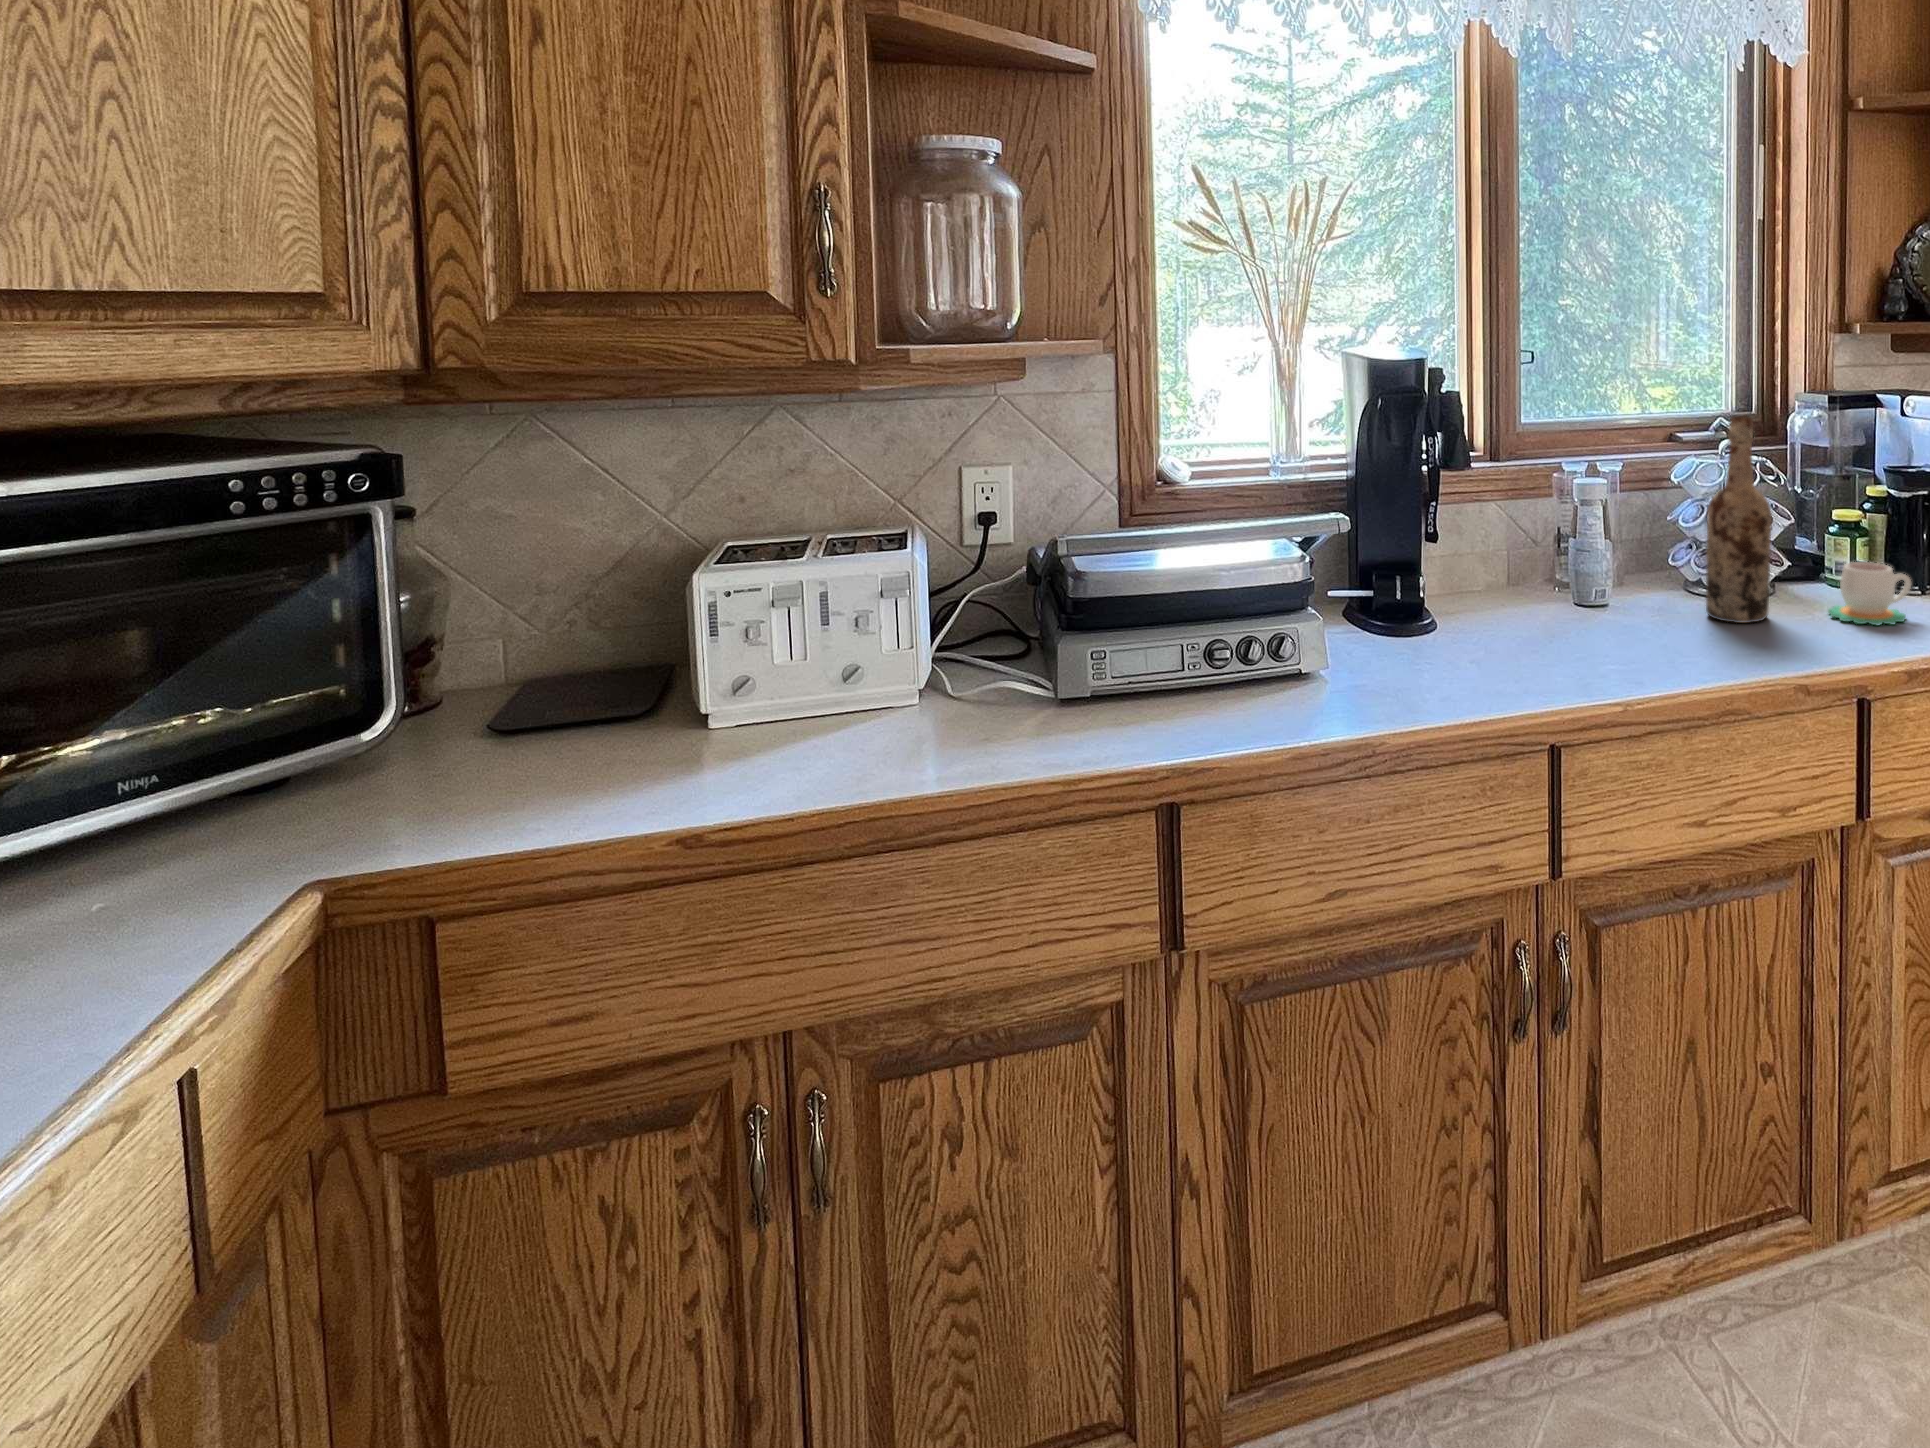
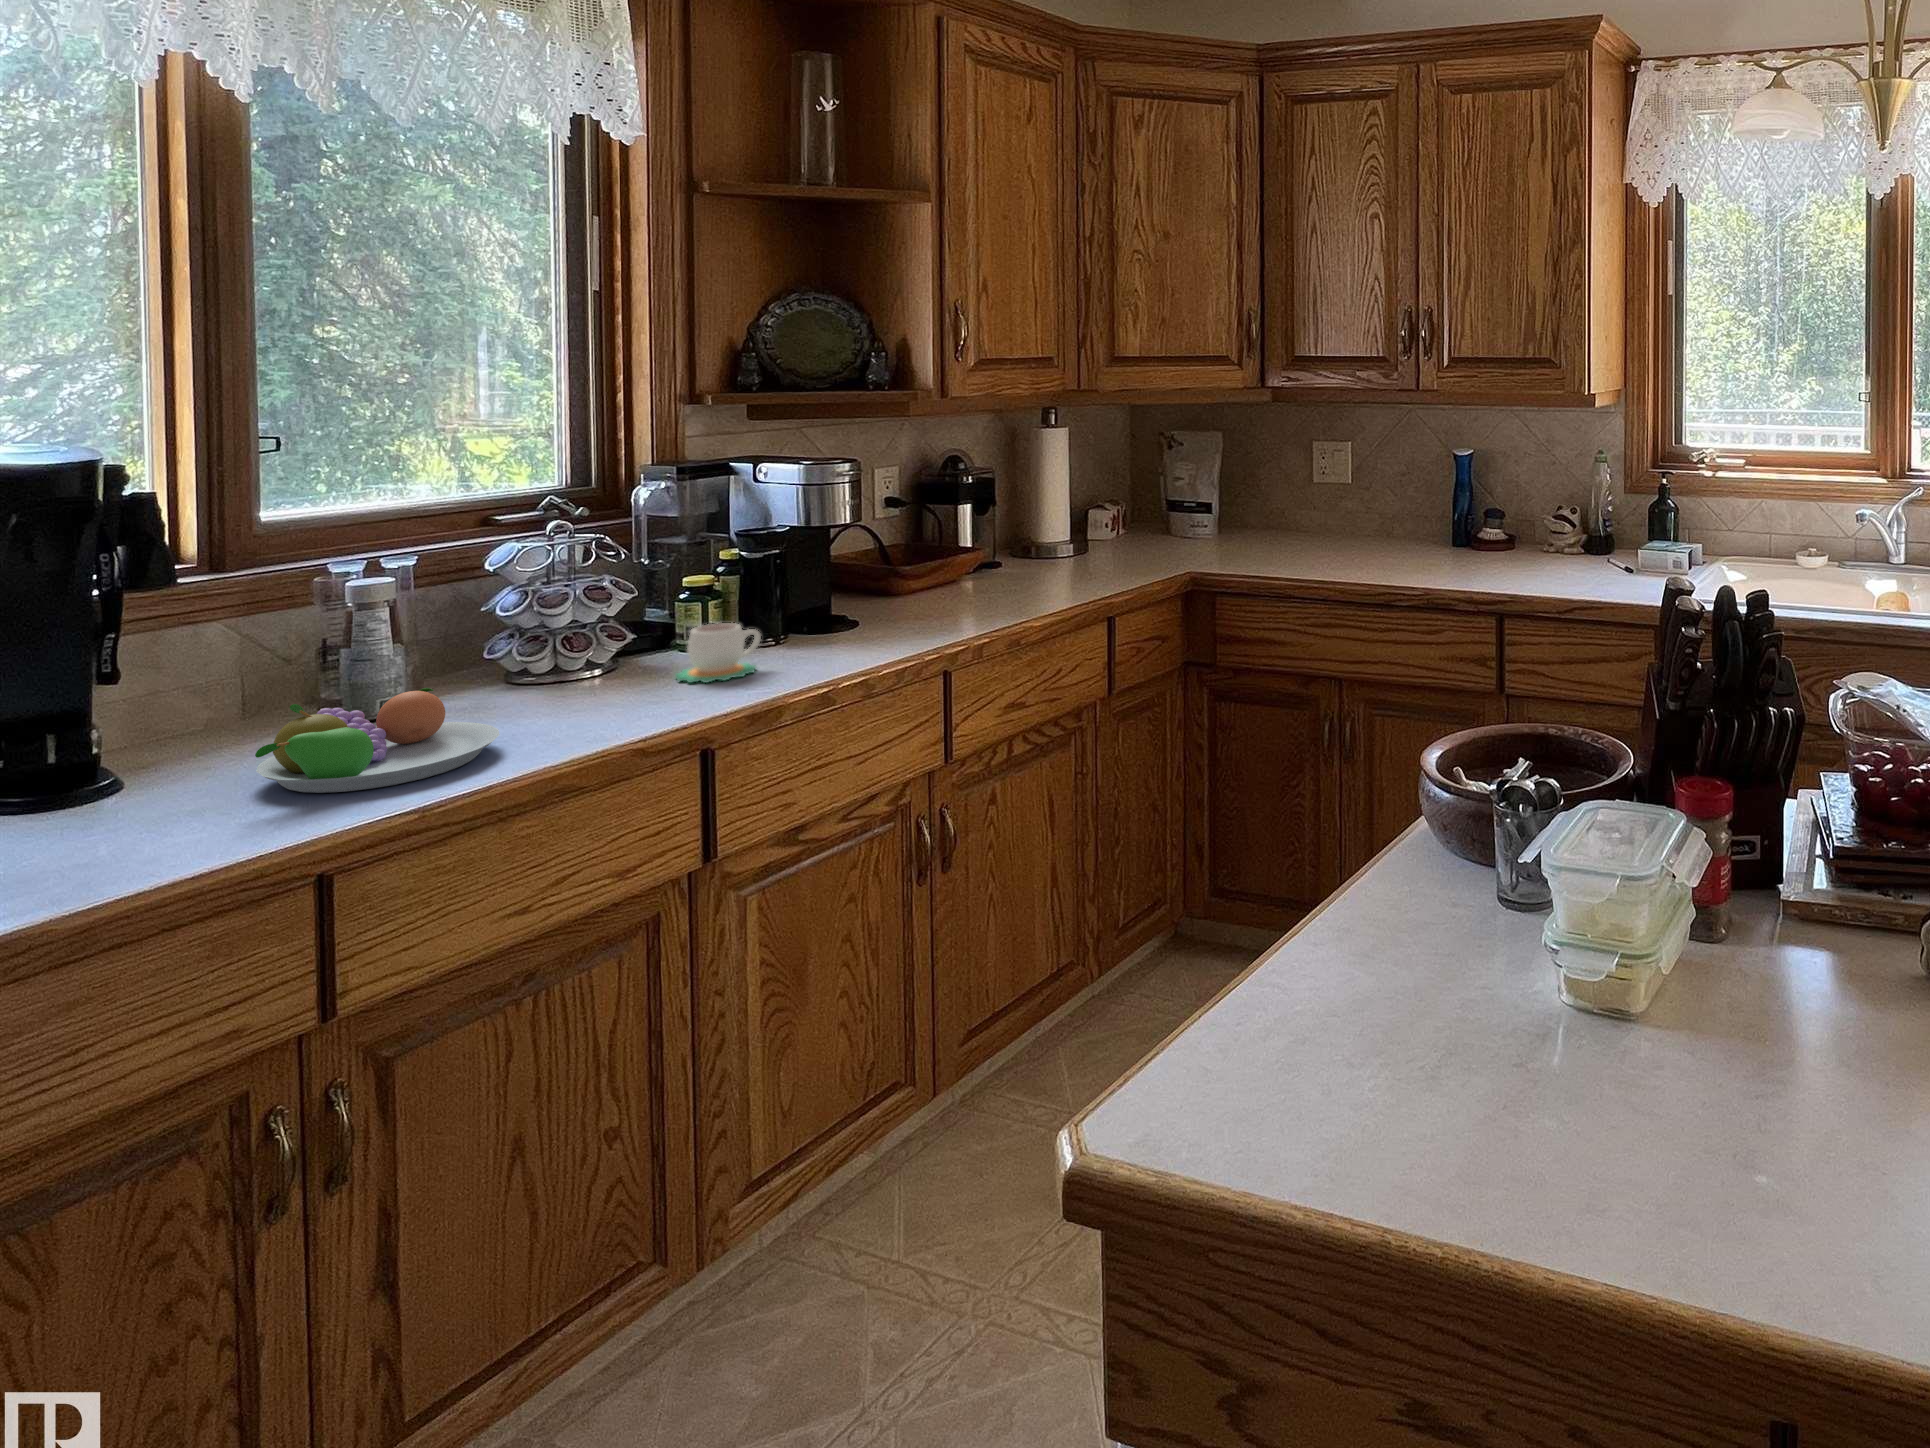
wine bottle: present [1706,416,1772,623] -> none [530,498,608,706]
fruit bowl: none [1512,582,1683,673] -> present [255,688,500,793]

